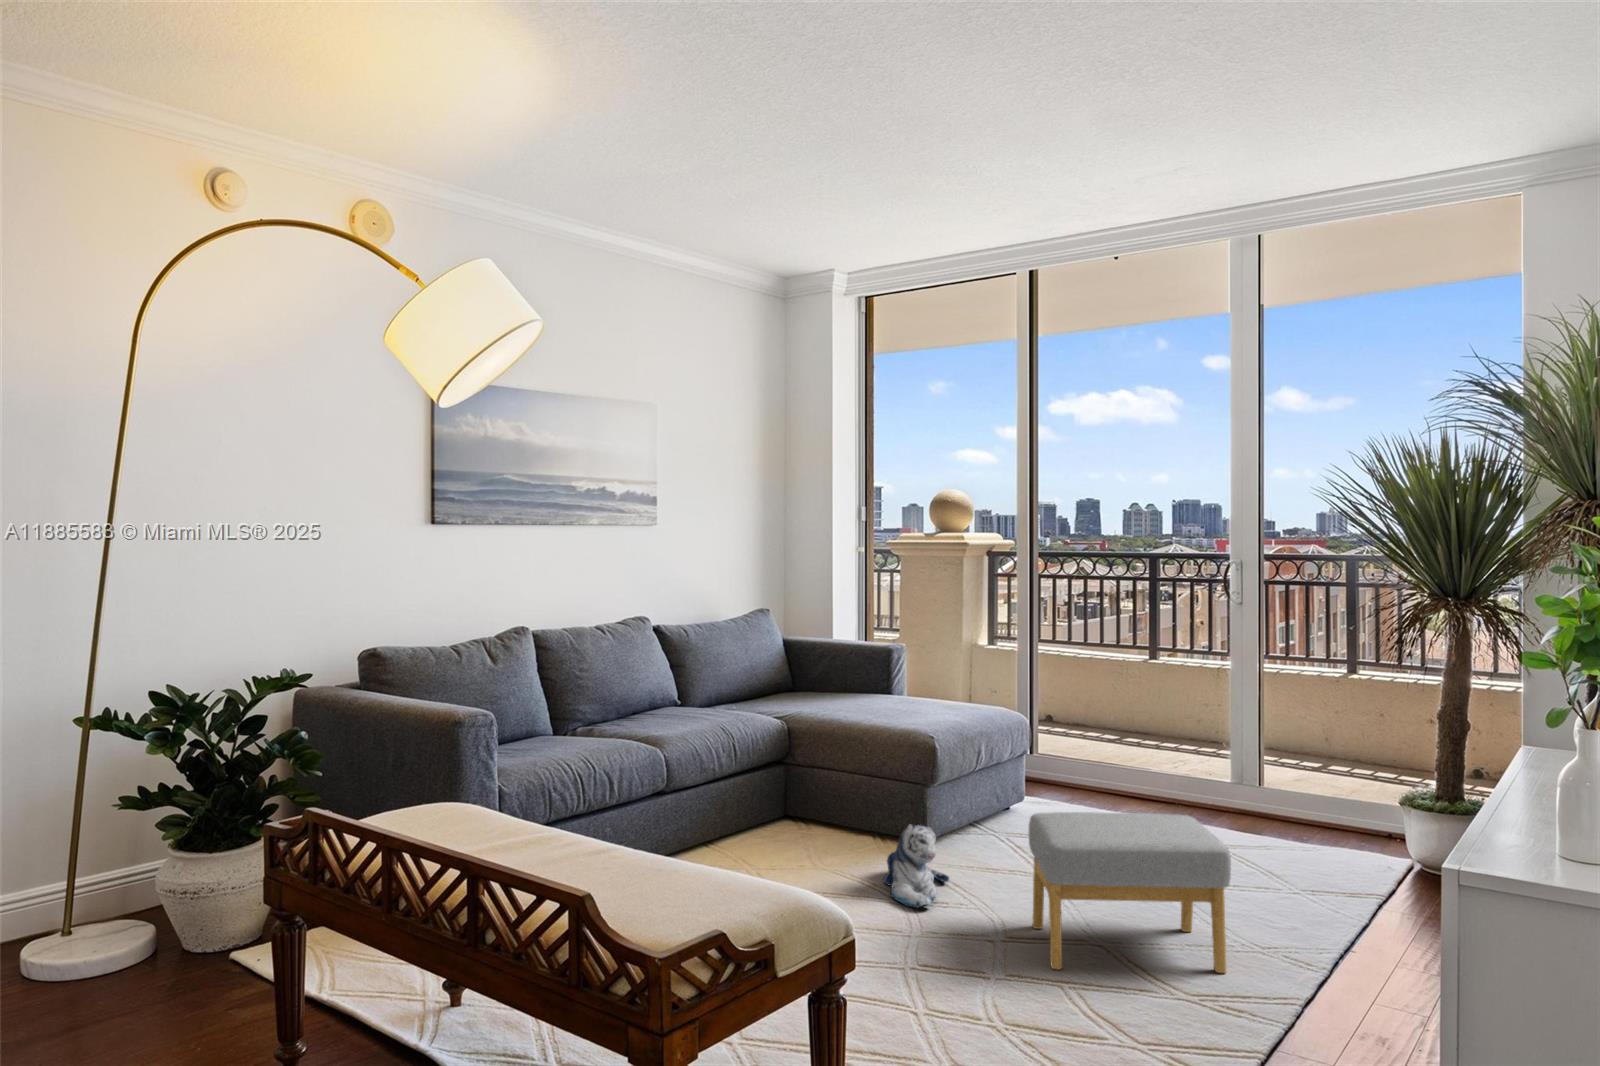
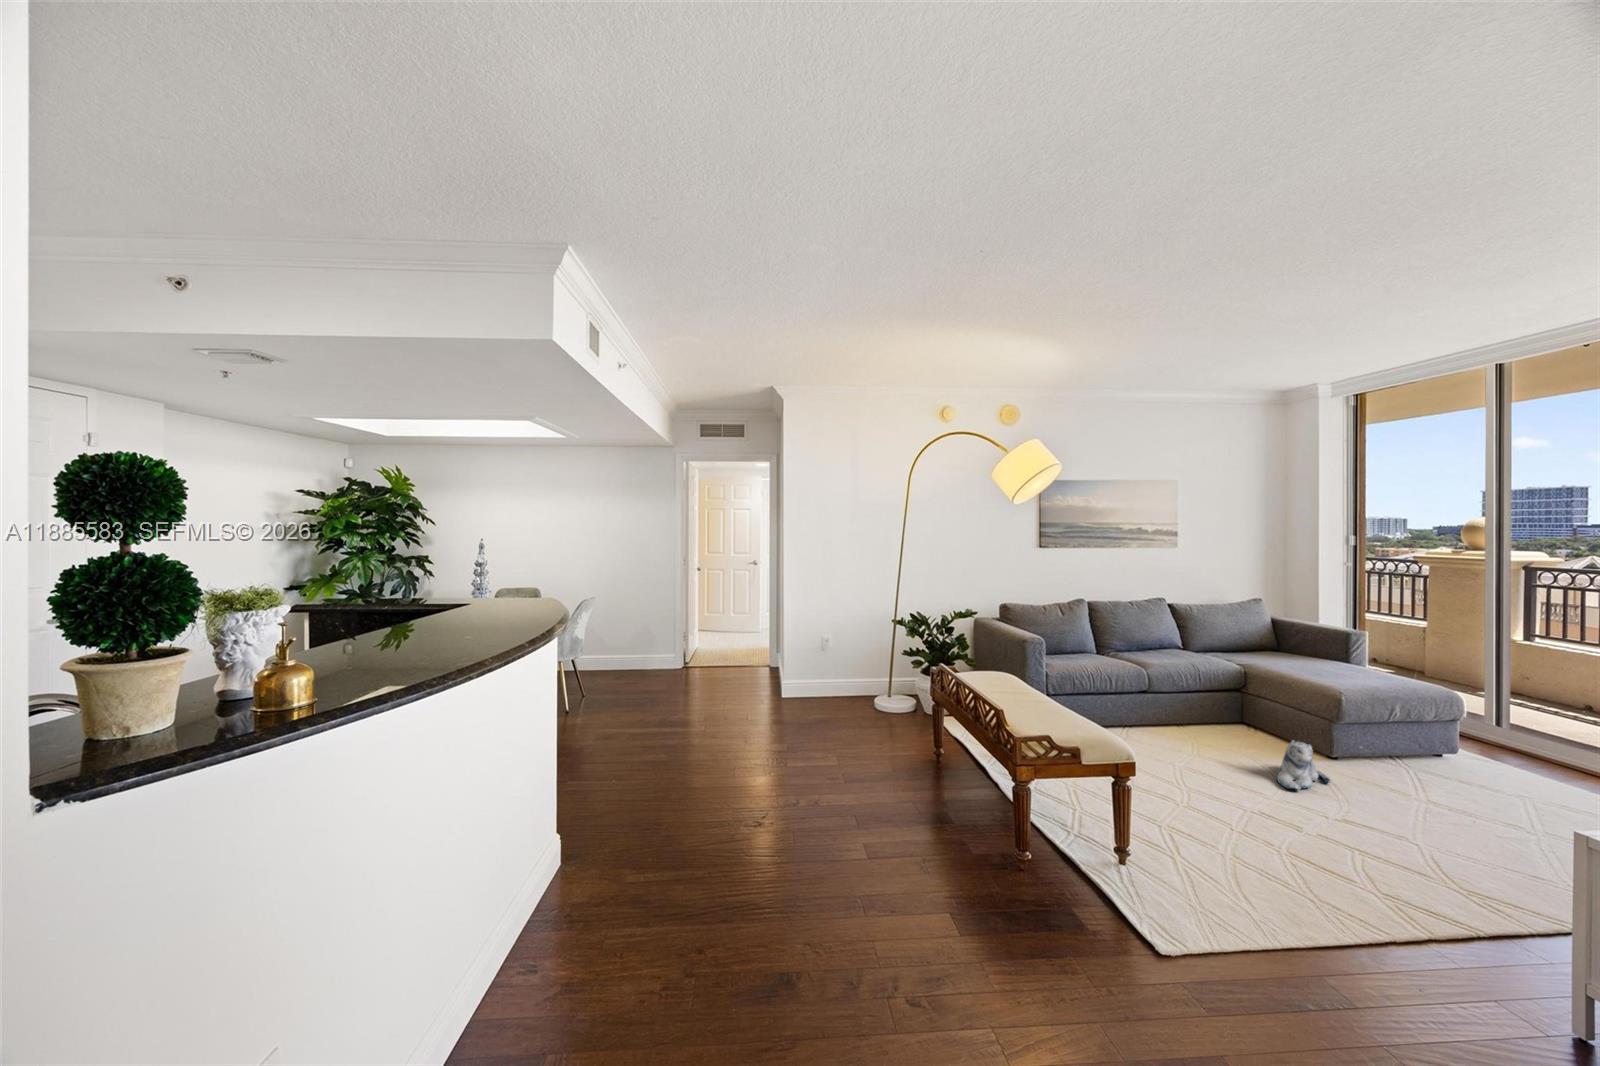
footstool: present [1029,812,1231,973] -> none [1353,749,1530,891]

